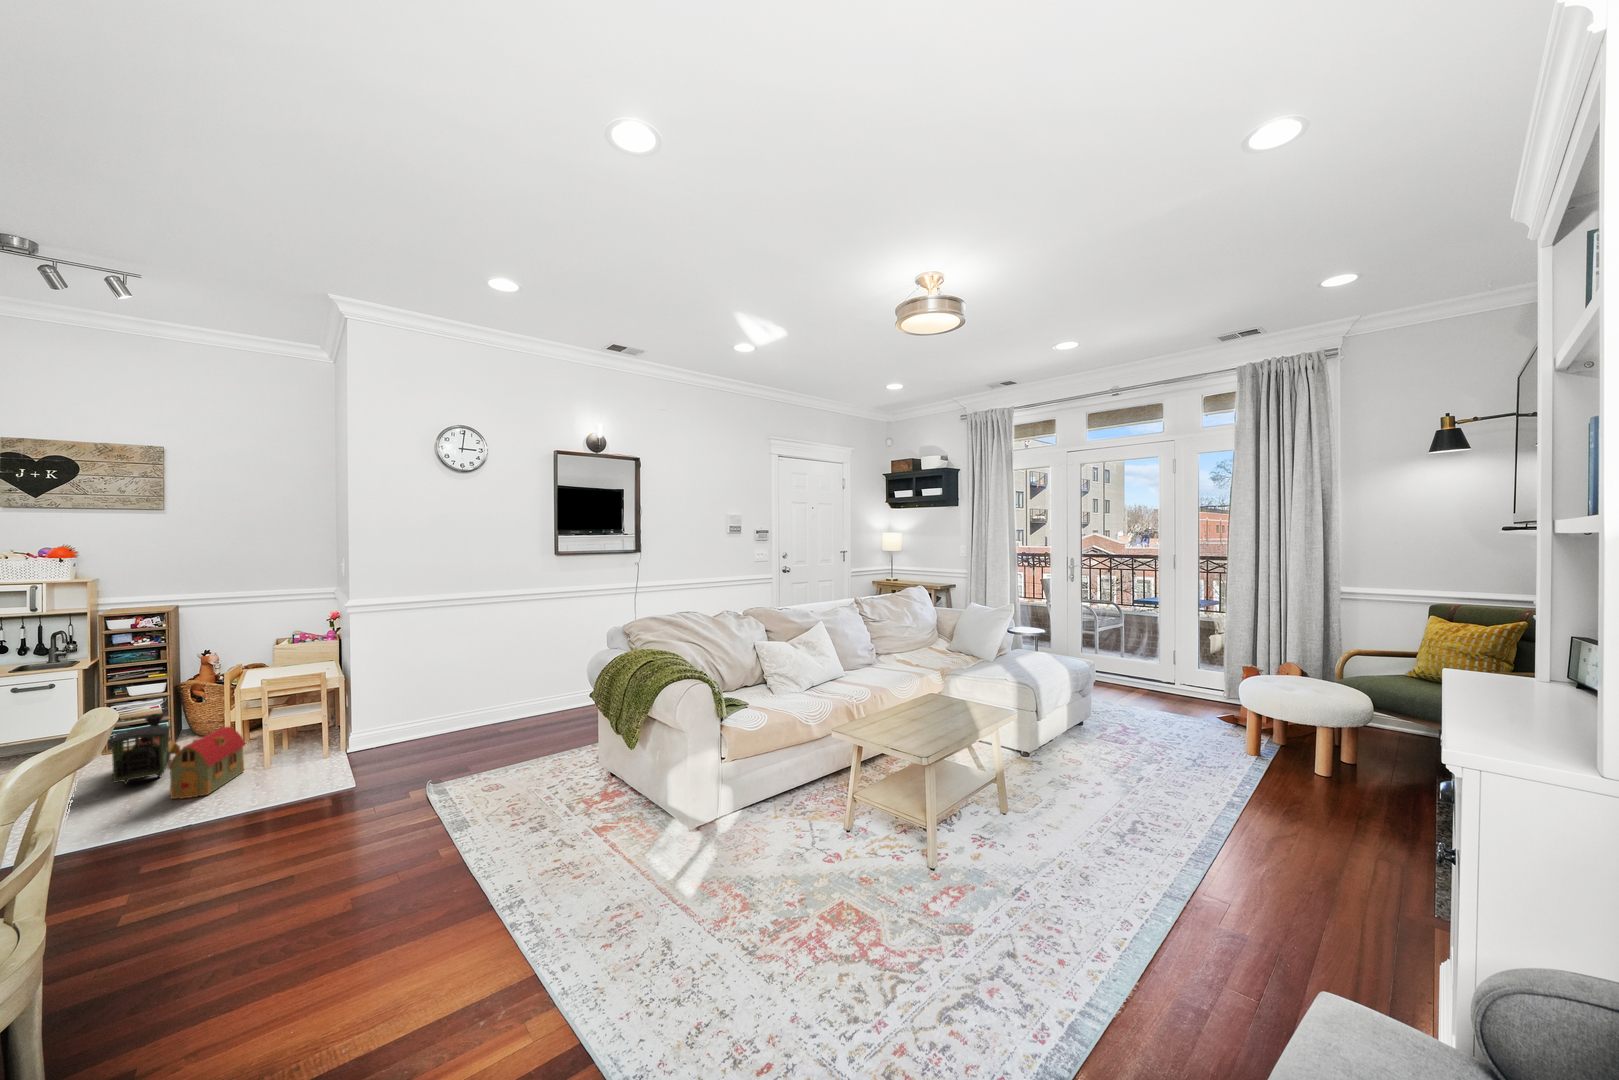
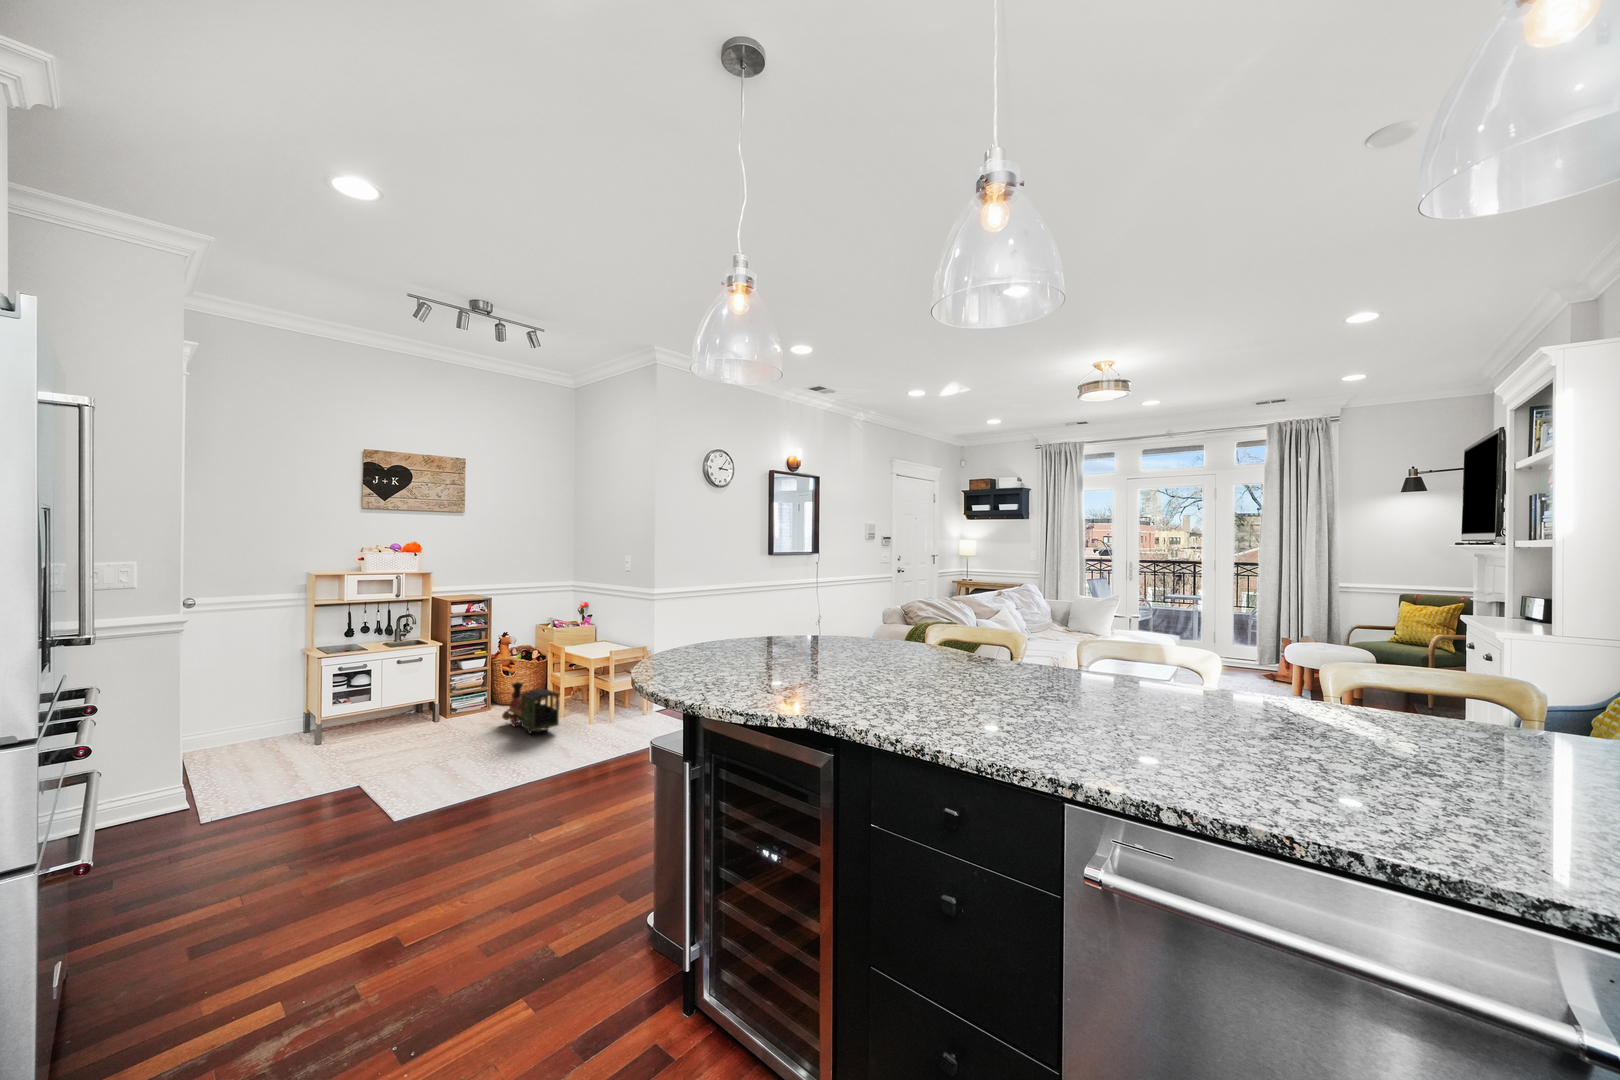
toy house: present [168,727,245,799] -> none [585,689,617,741]

